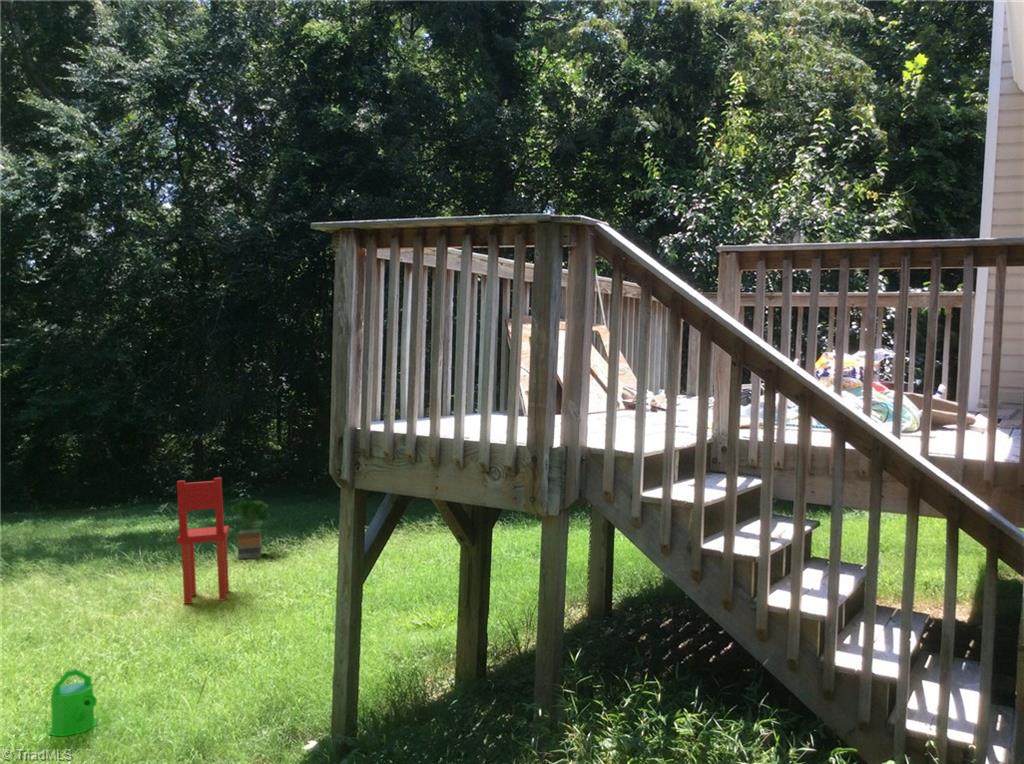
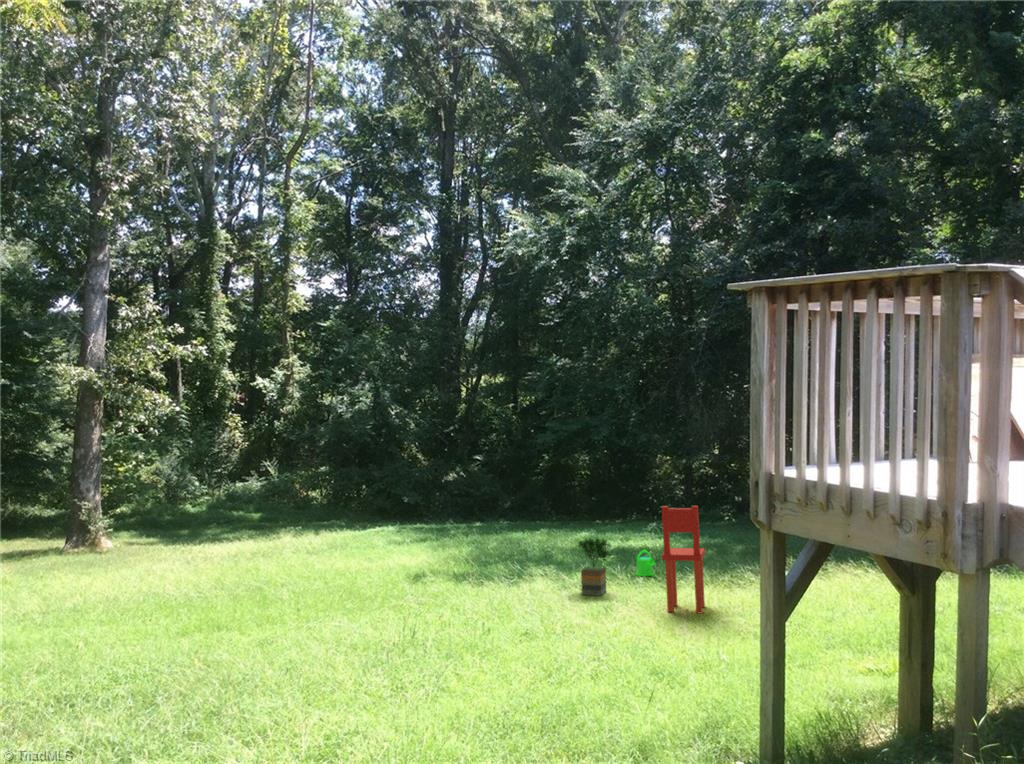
potted tree: present [232,501,269,559] -> present [578,538,611,596]
watering can: present [49,669,97,737] -> present [636,550,655,576]

